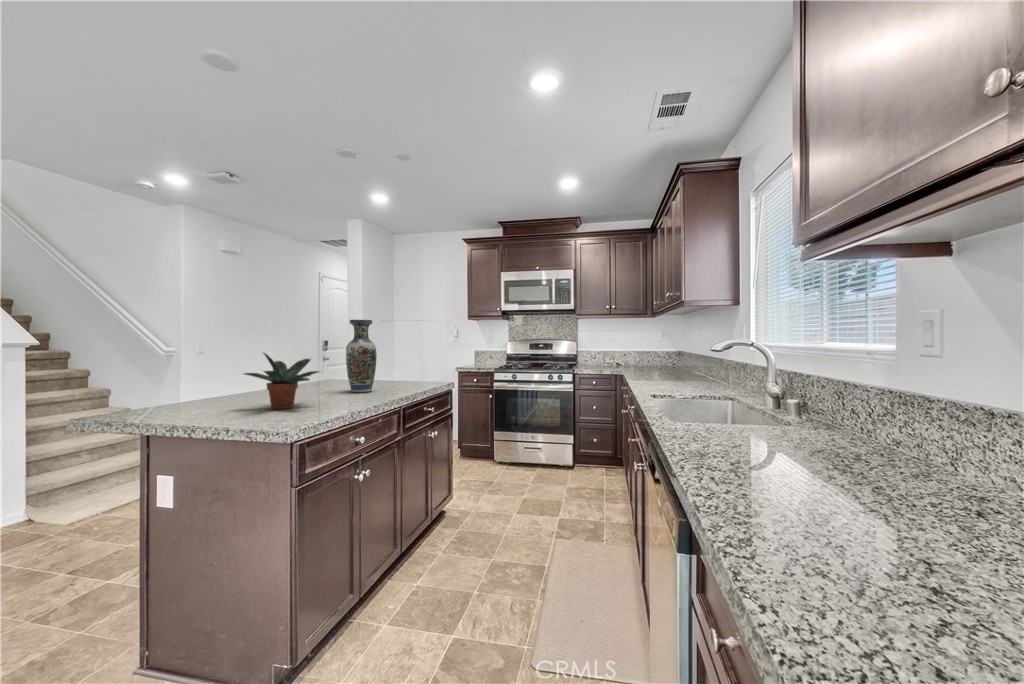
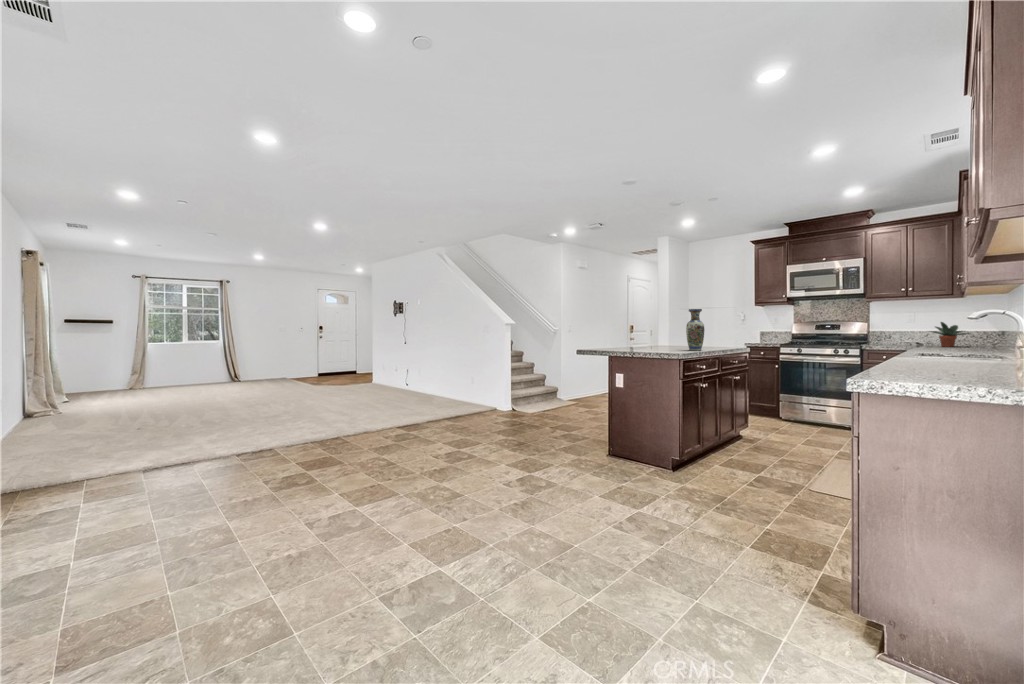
potted plant: present [245,353,319,409] -> present [931,322,969,347]

